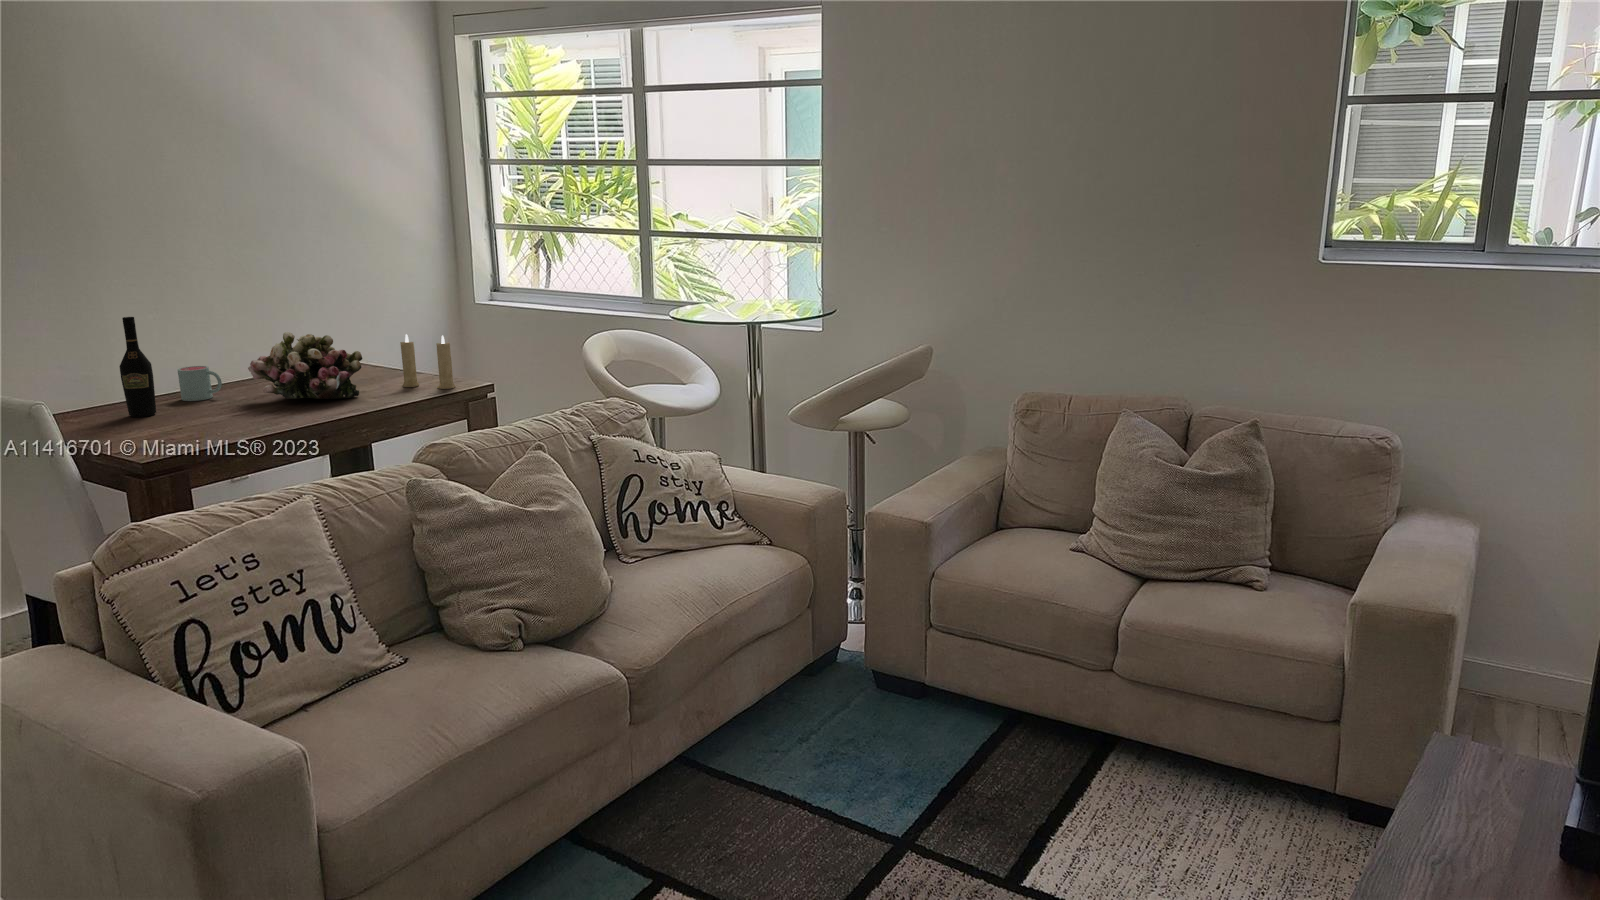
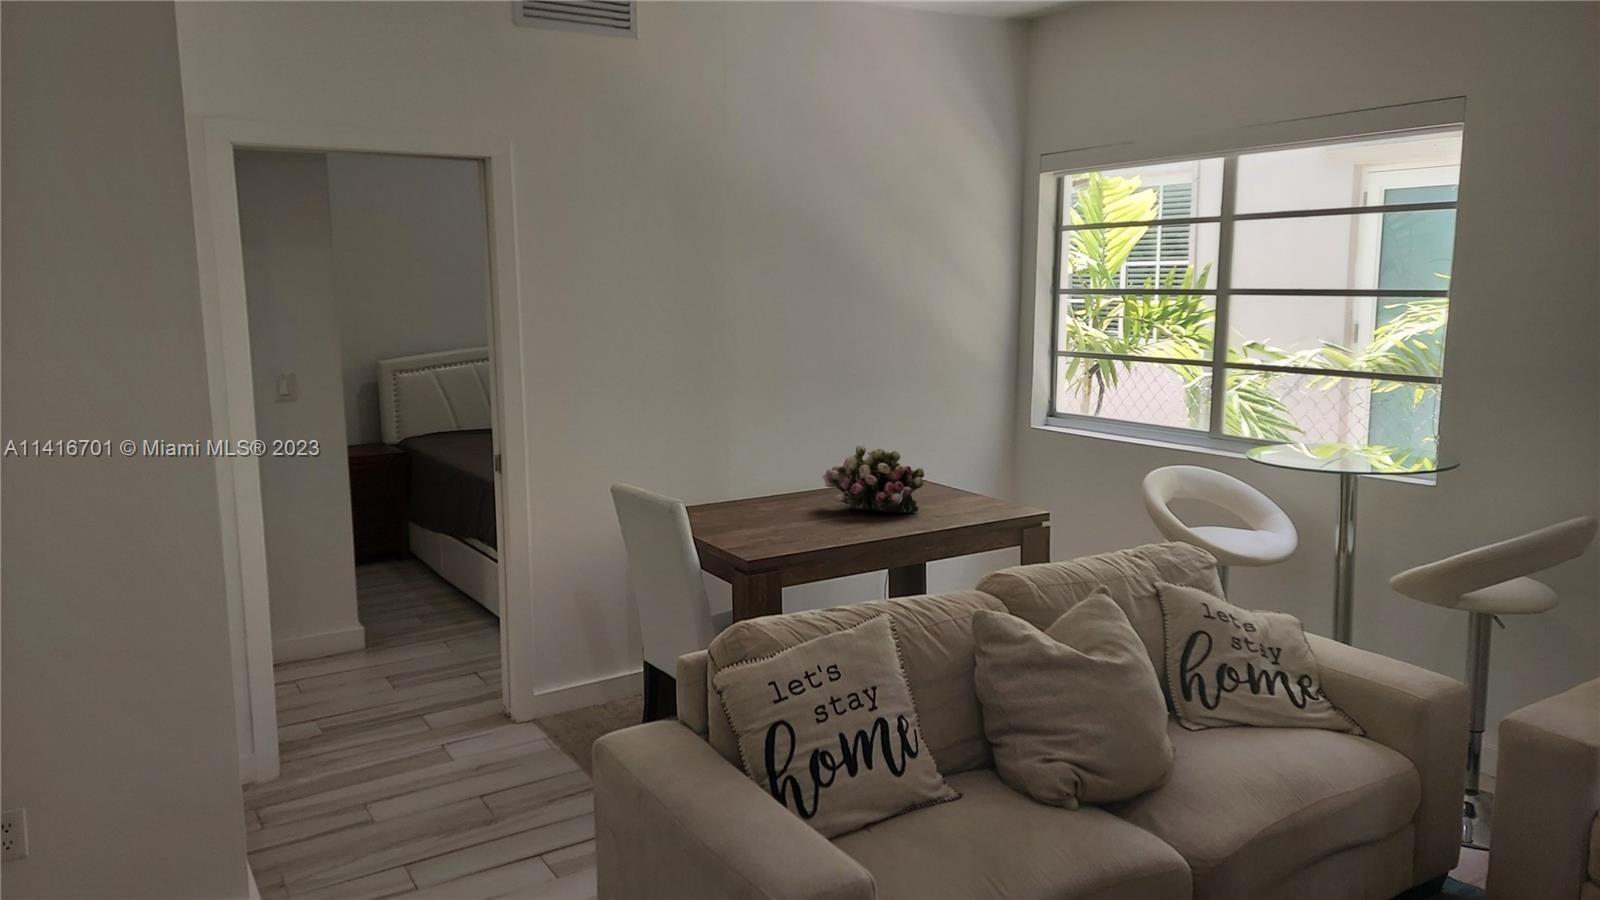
wine bottle: present [119,317,156,417] -> none [720,422,745,513]
candle: present [400,334,455,389] -> none [956,453,1009,513]
mug: present [178,366,222,401] -> none [763,469,798,502]

